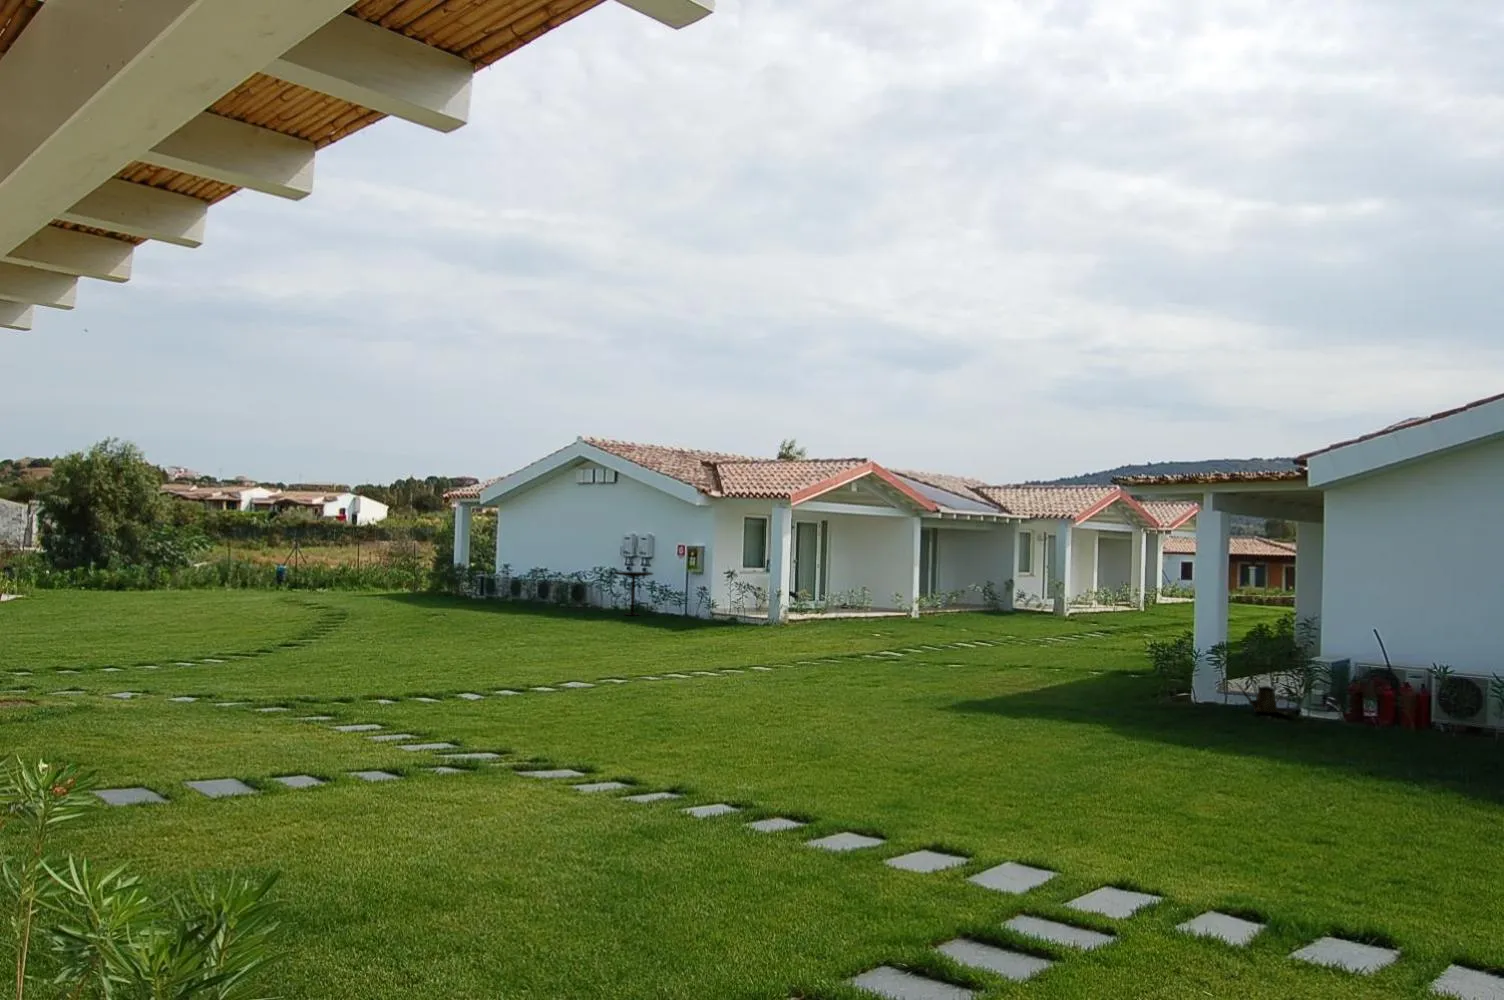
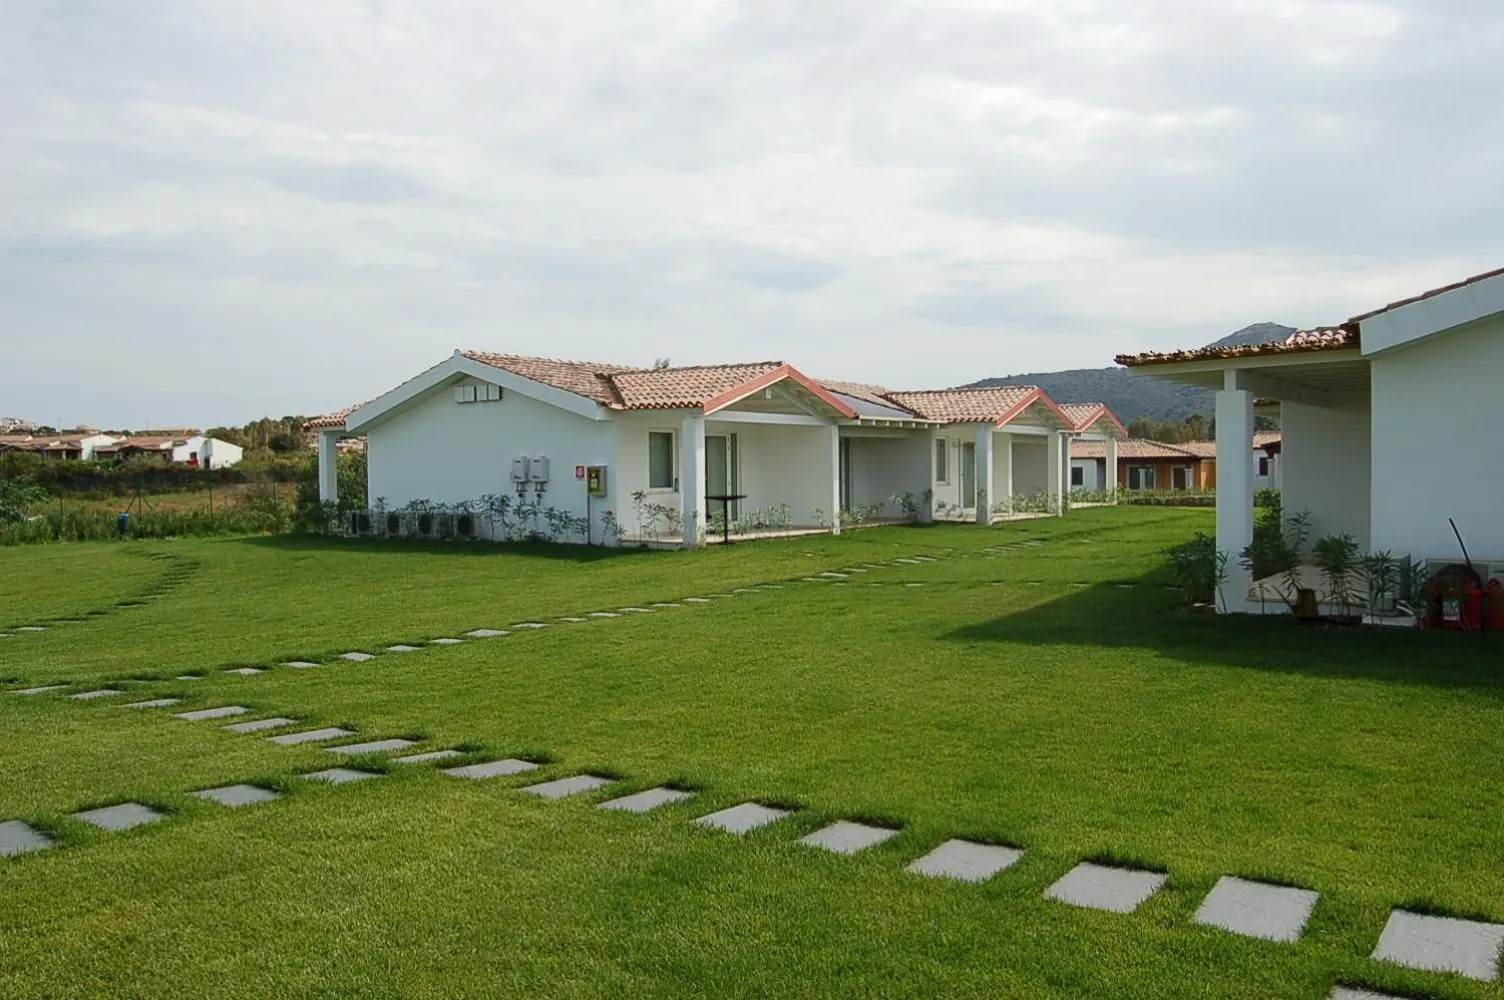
pedestal table: present [614,572,653,616] -> present [704,495,747,544]

